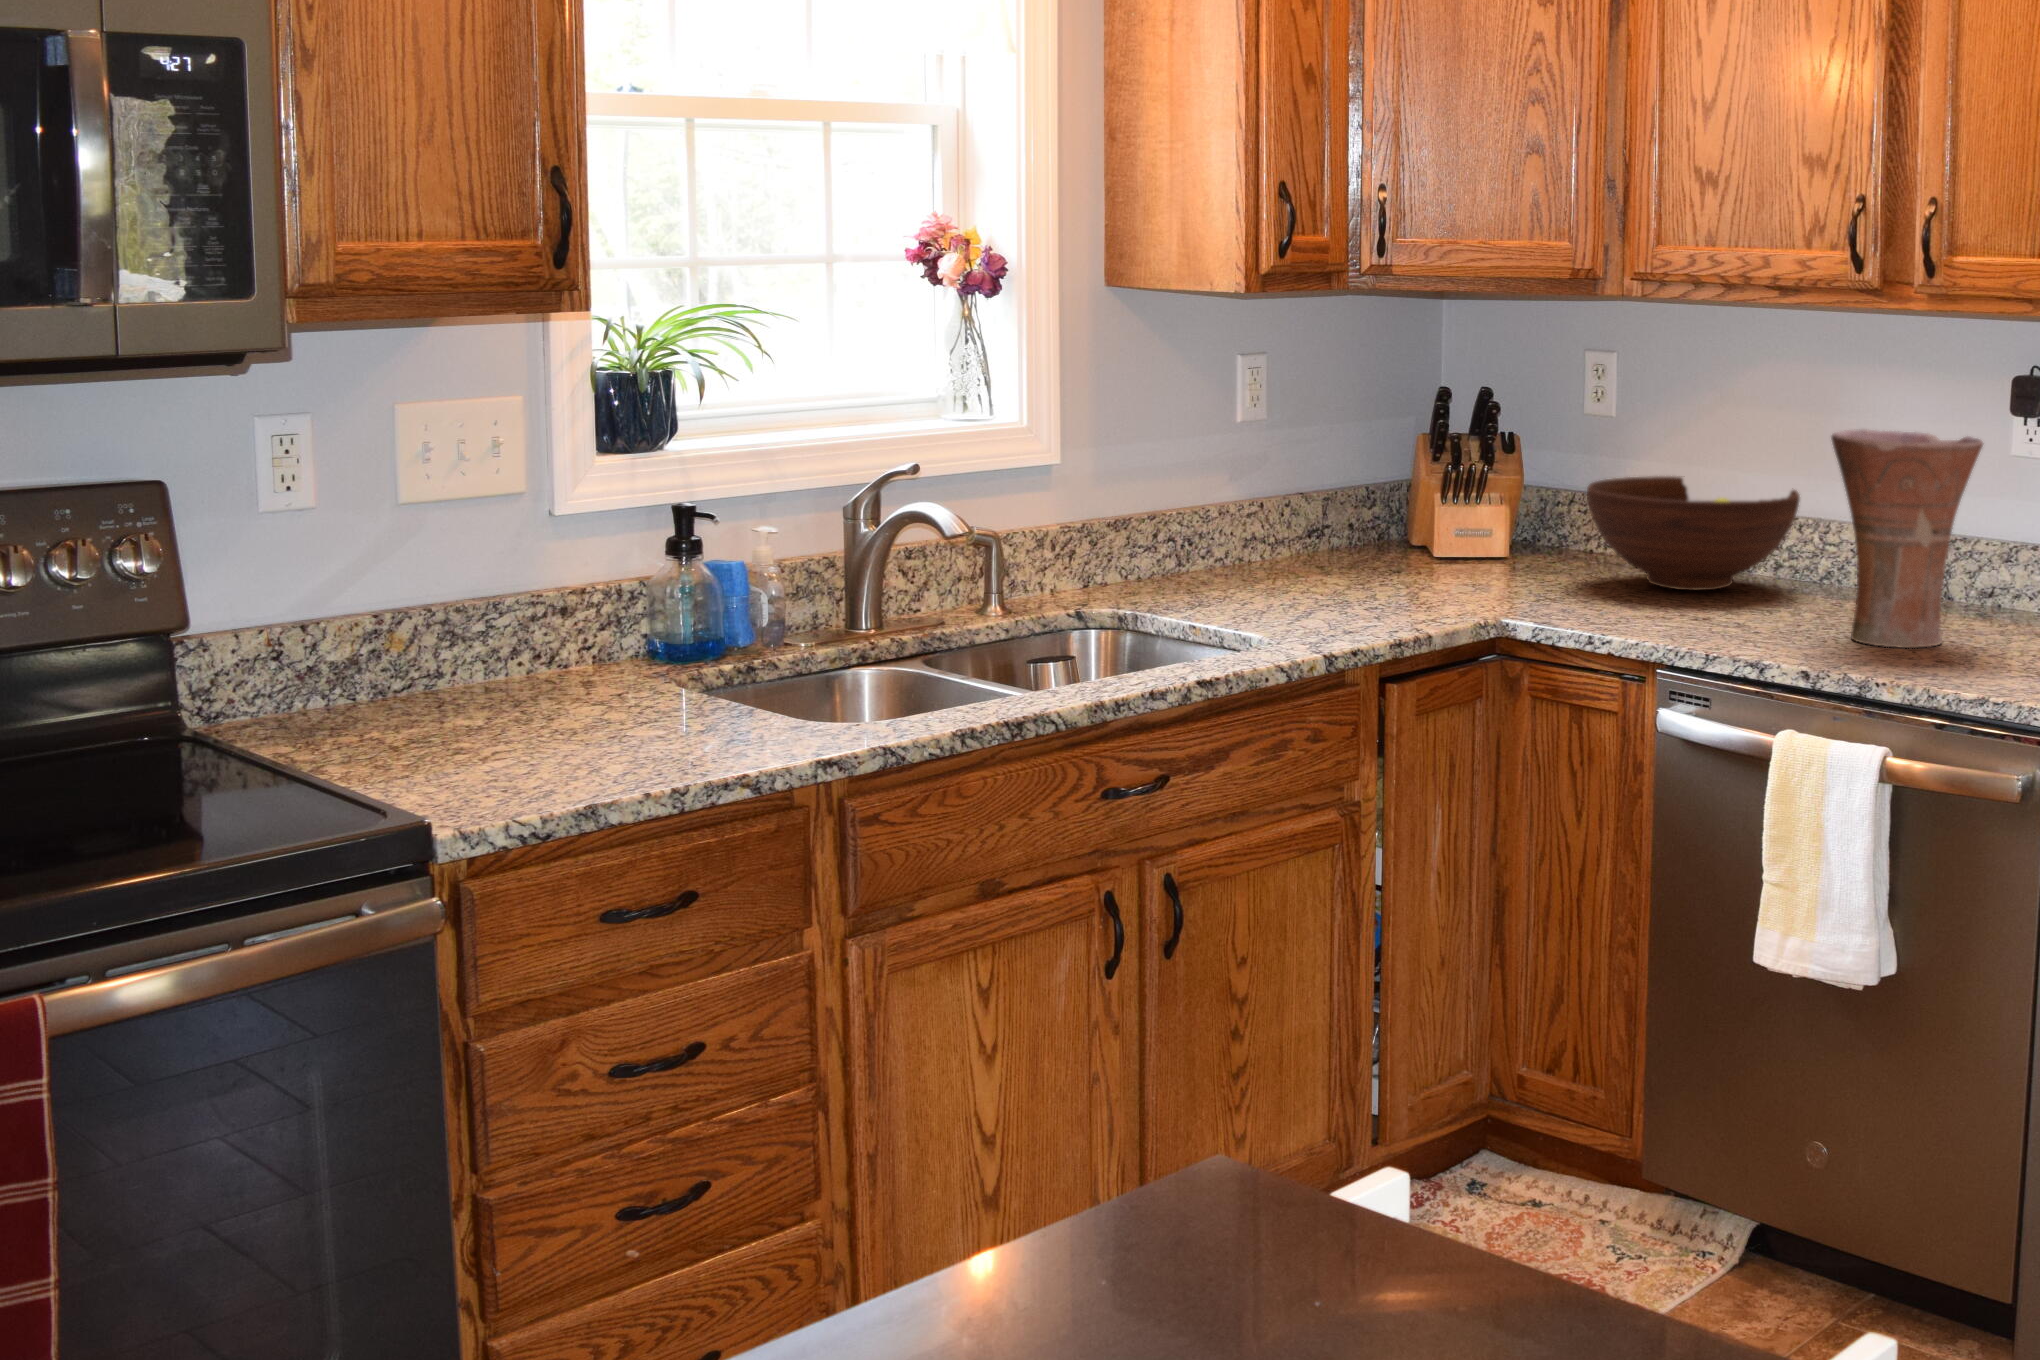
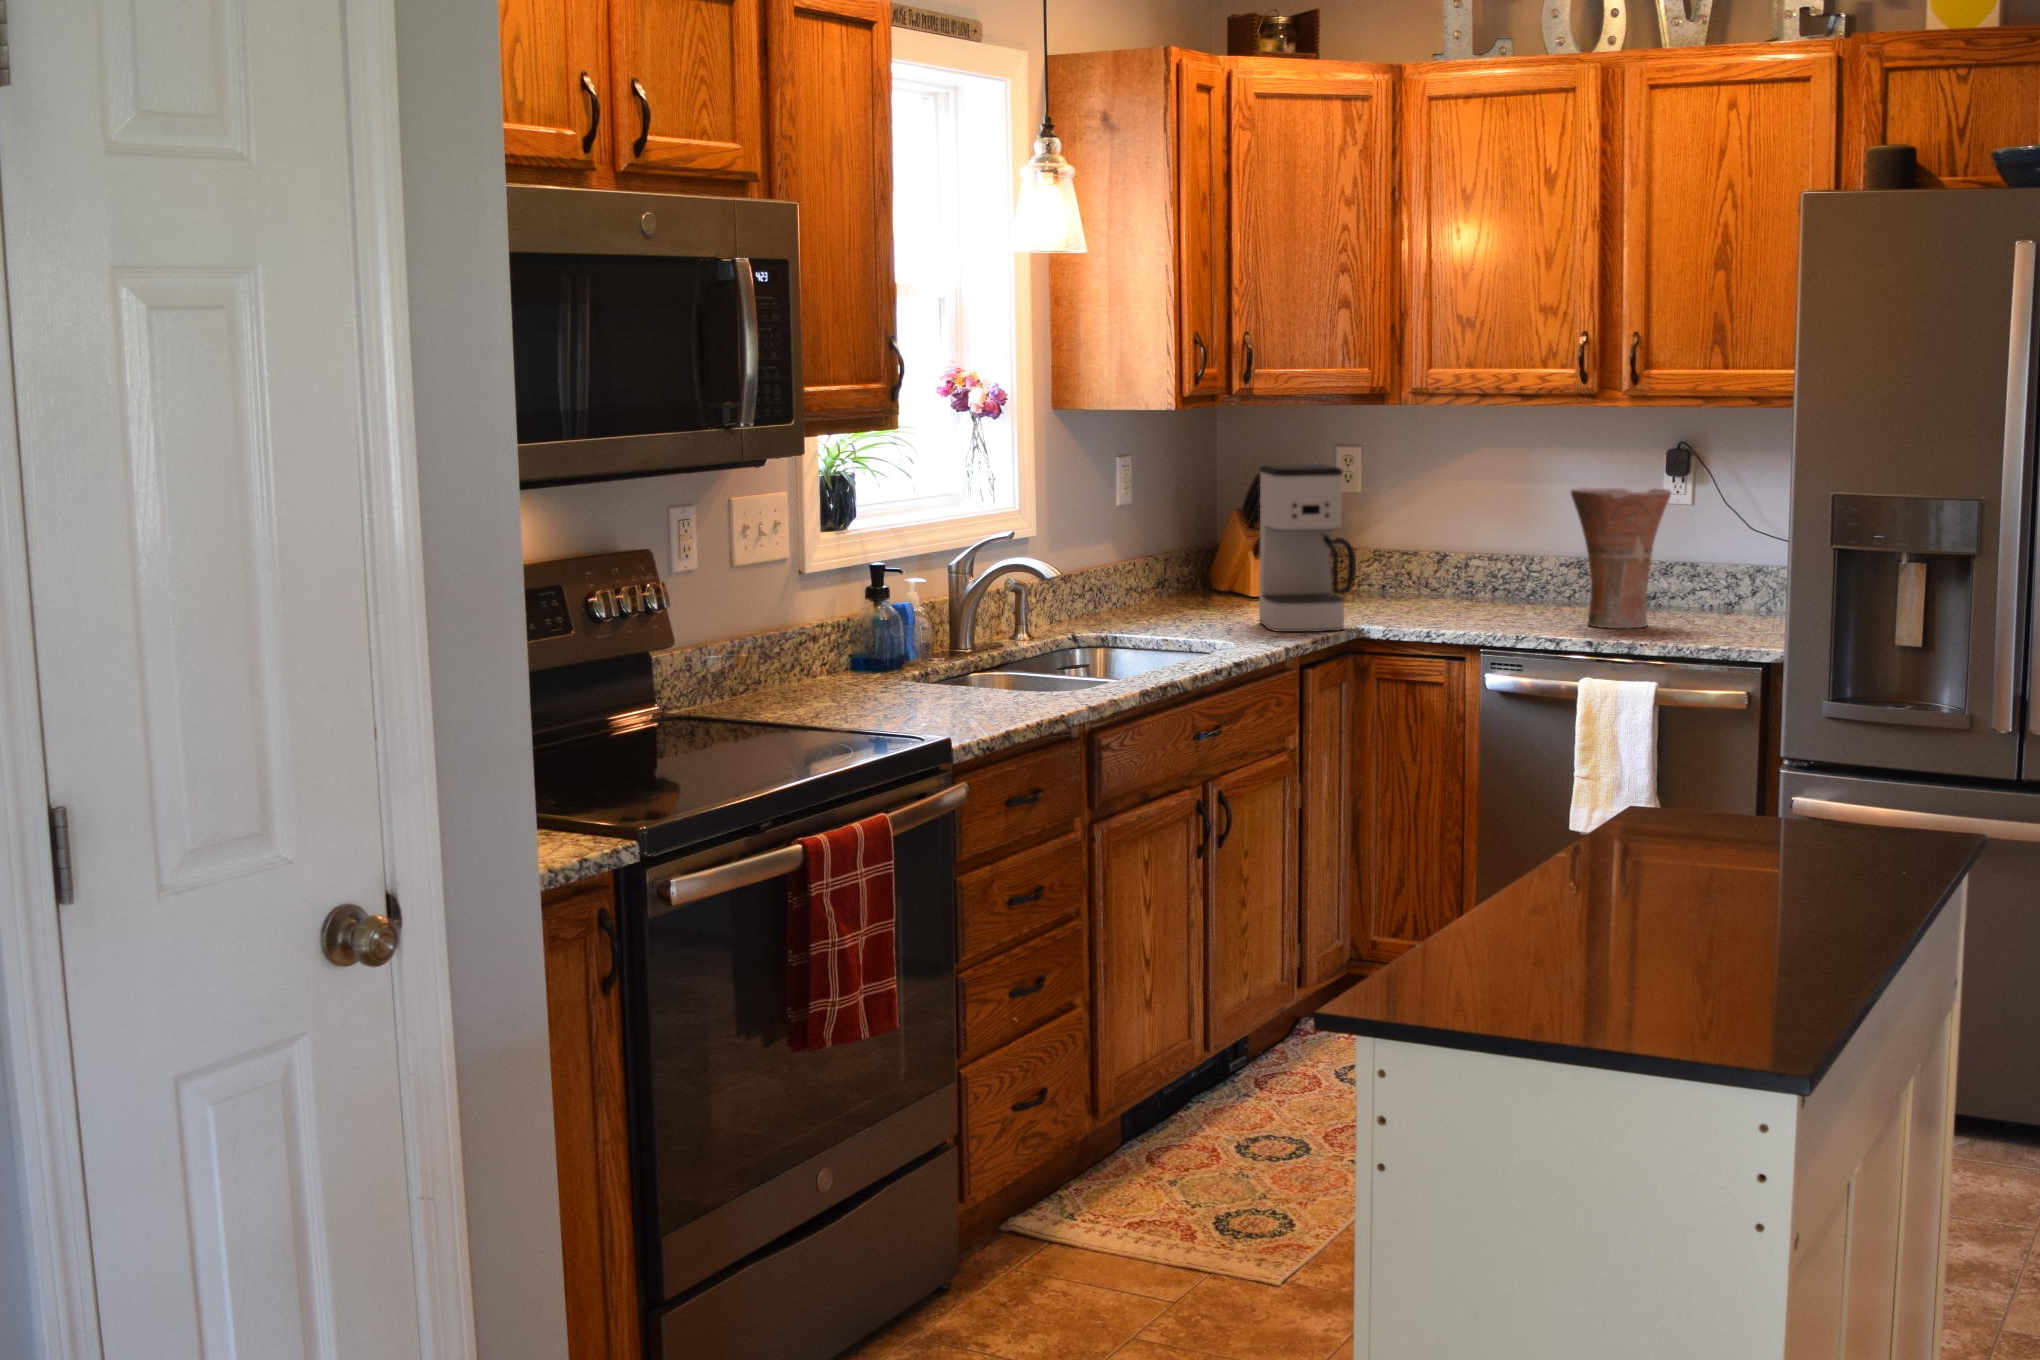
coffee maker: none [1375,375,1513,623] -> present [1259,464,1356,632]
fruit bowl: present [1587,476,1800,590] -> none [1365,532,1513,608]

